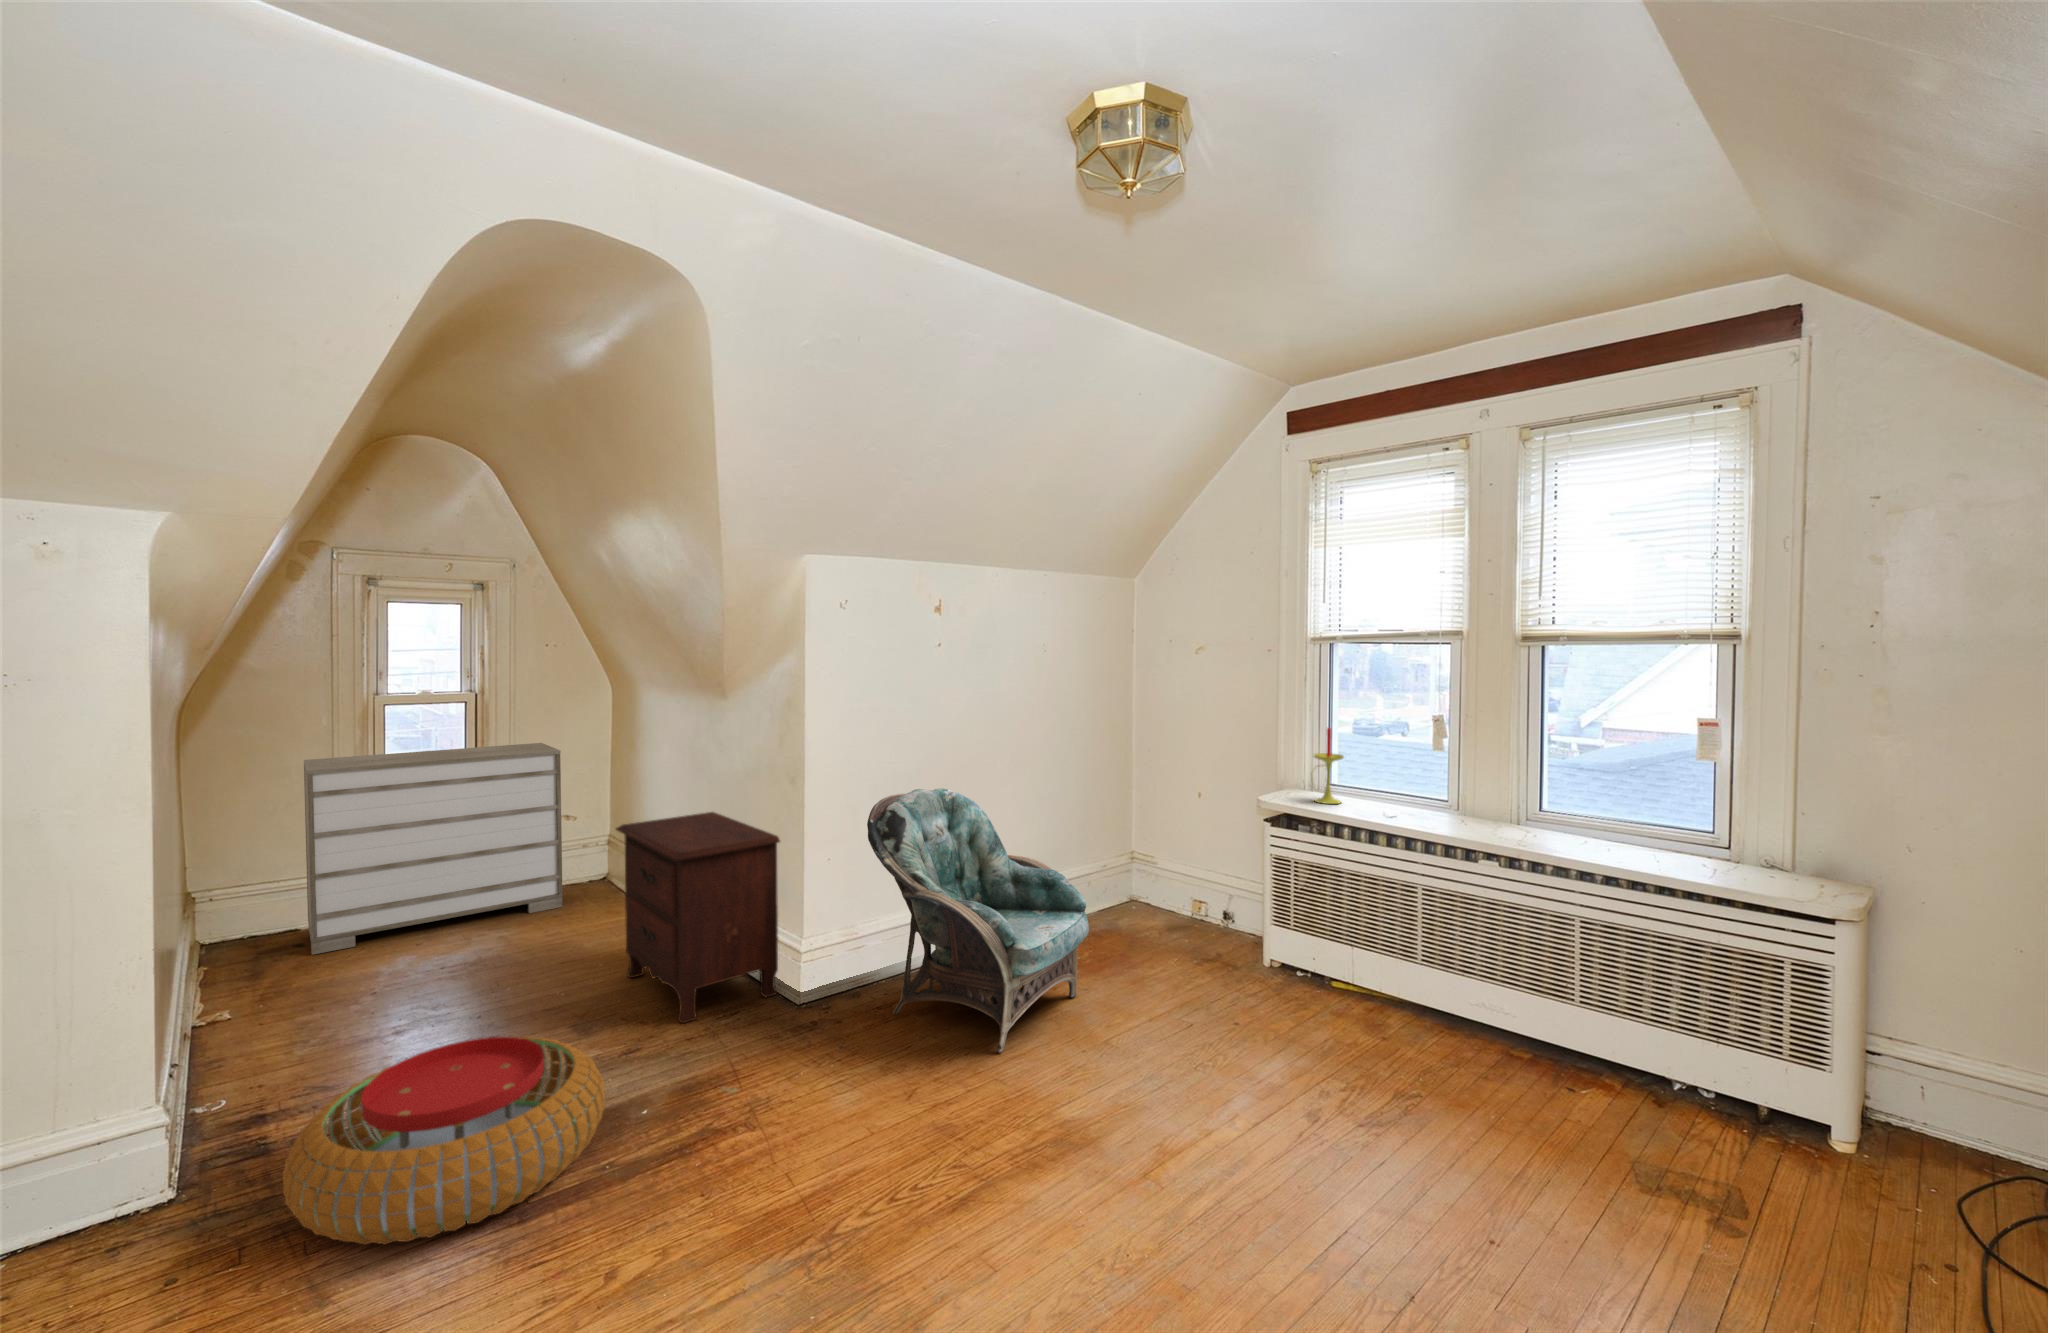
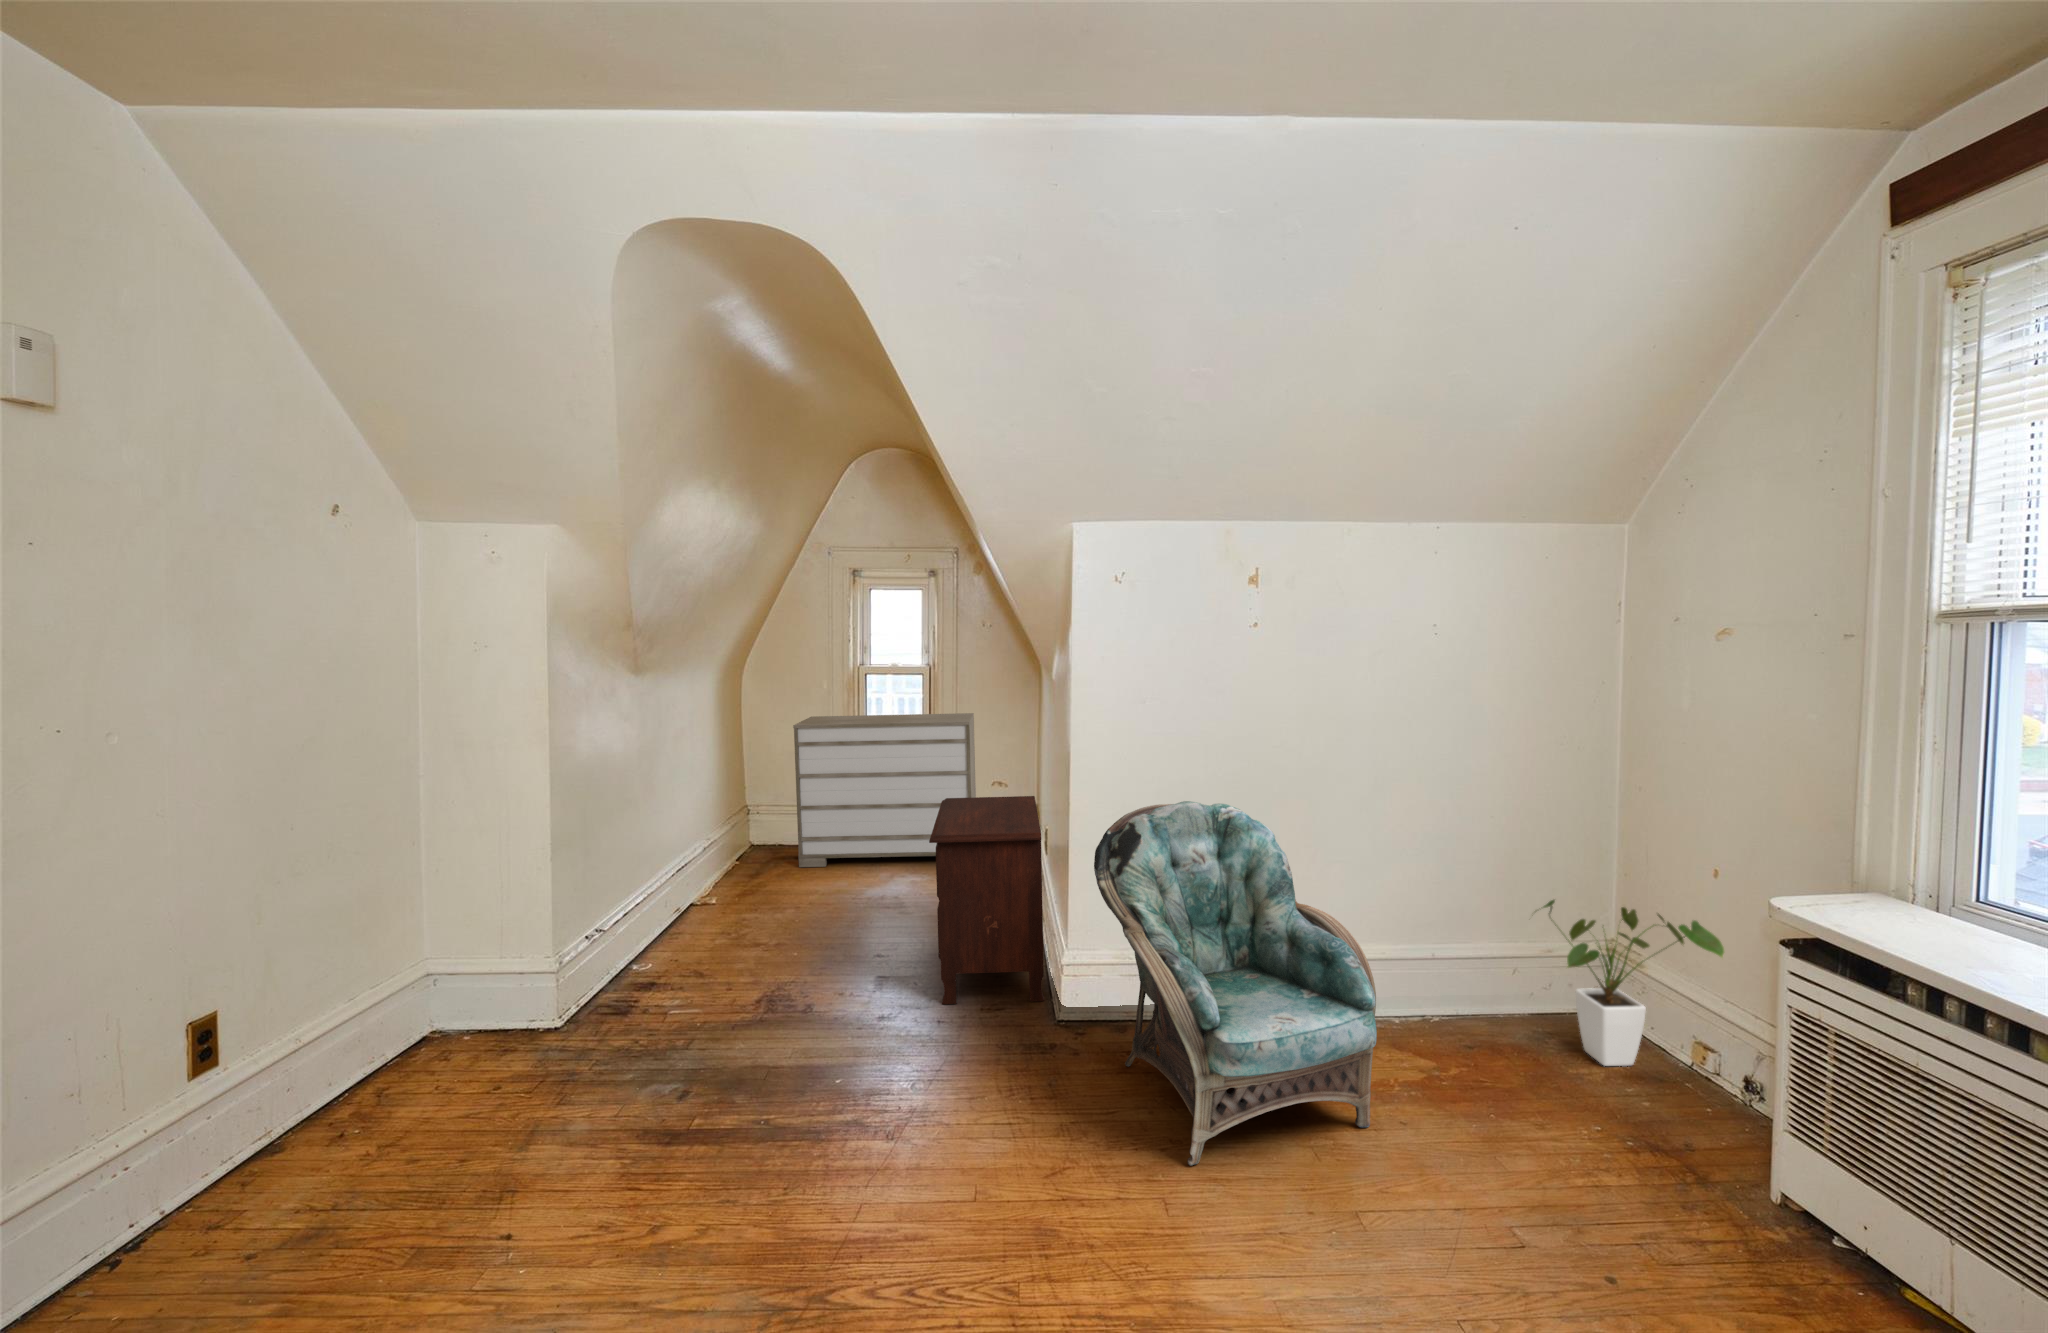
candle: present [1313,728,1344,804] -> none [1889,780,1996,944]
house plant: none [1115,827,1212,928] -> present [1543,900,1724,1066]
pouf: present [282,1037,605,1244] -> none [566,968,808,1128]

